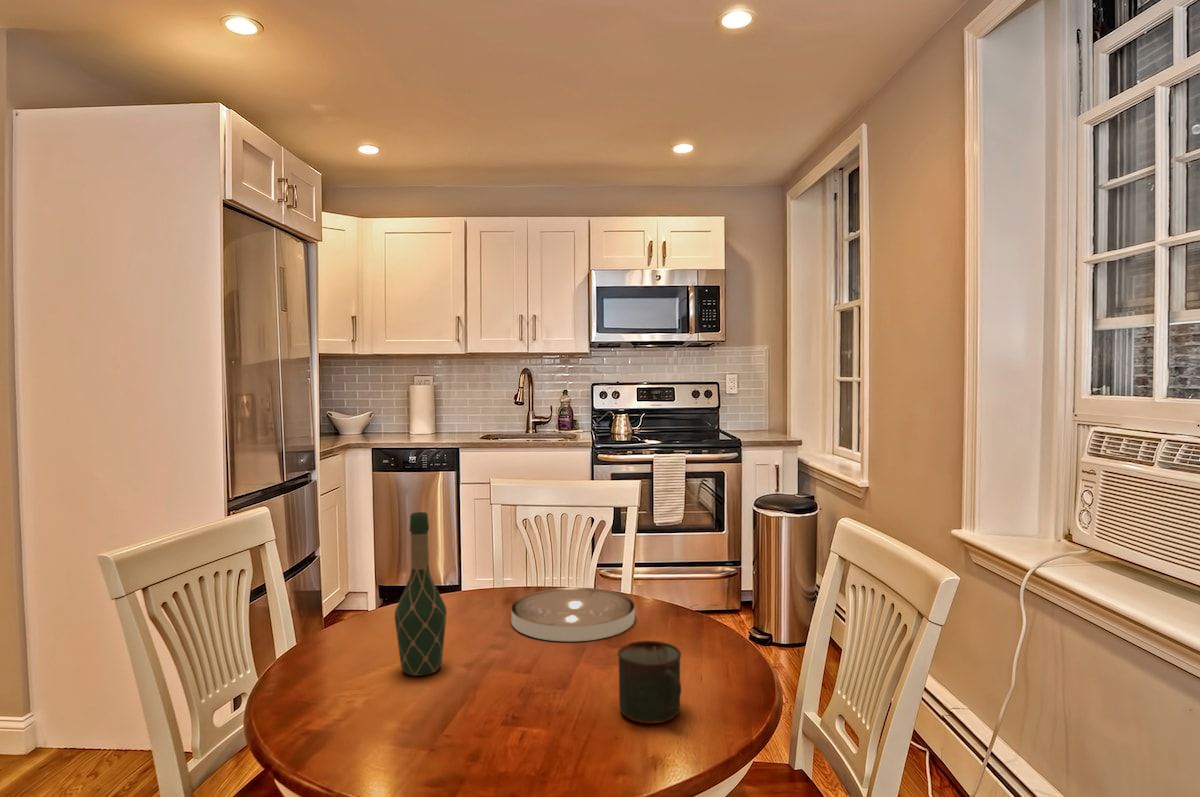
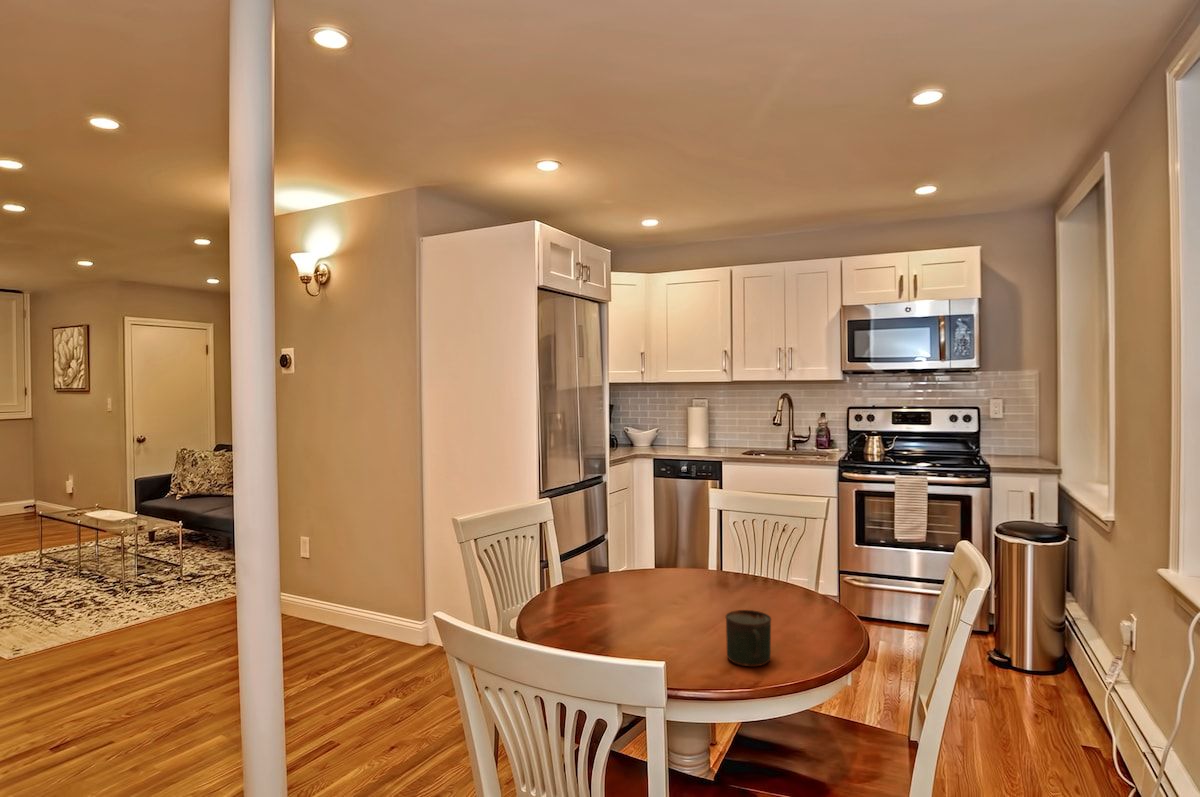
wine bottle: present [395,512,447,676] -> none [600,507,633,616]
plate: present [511,587,635,641] -> none [691,574,785,612]

